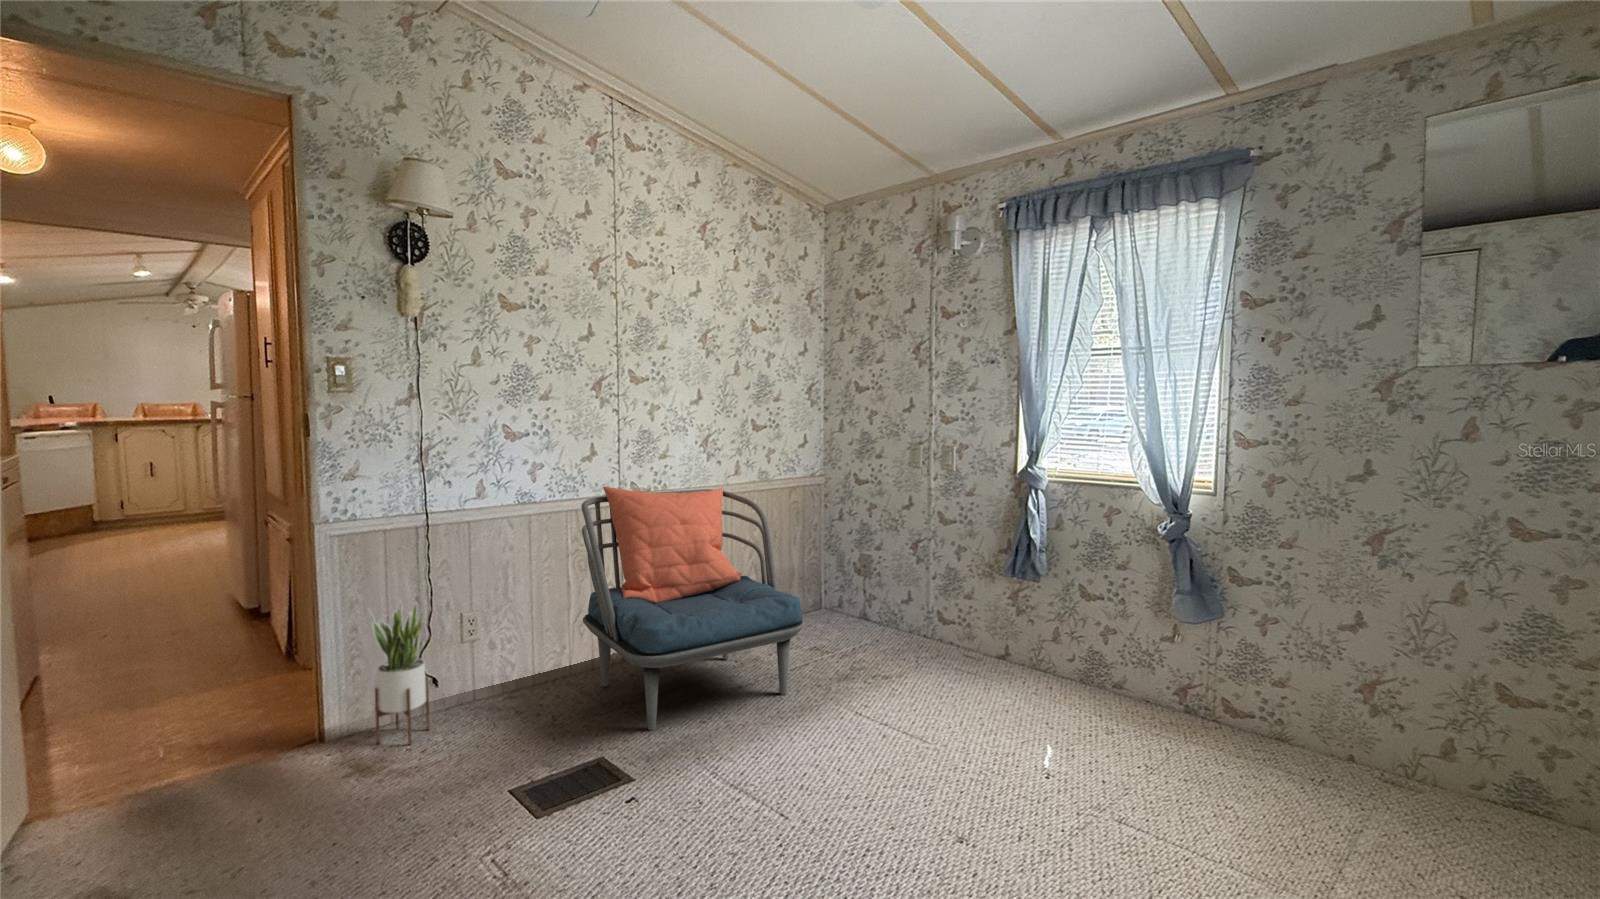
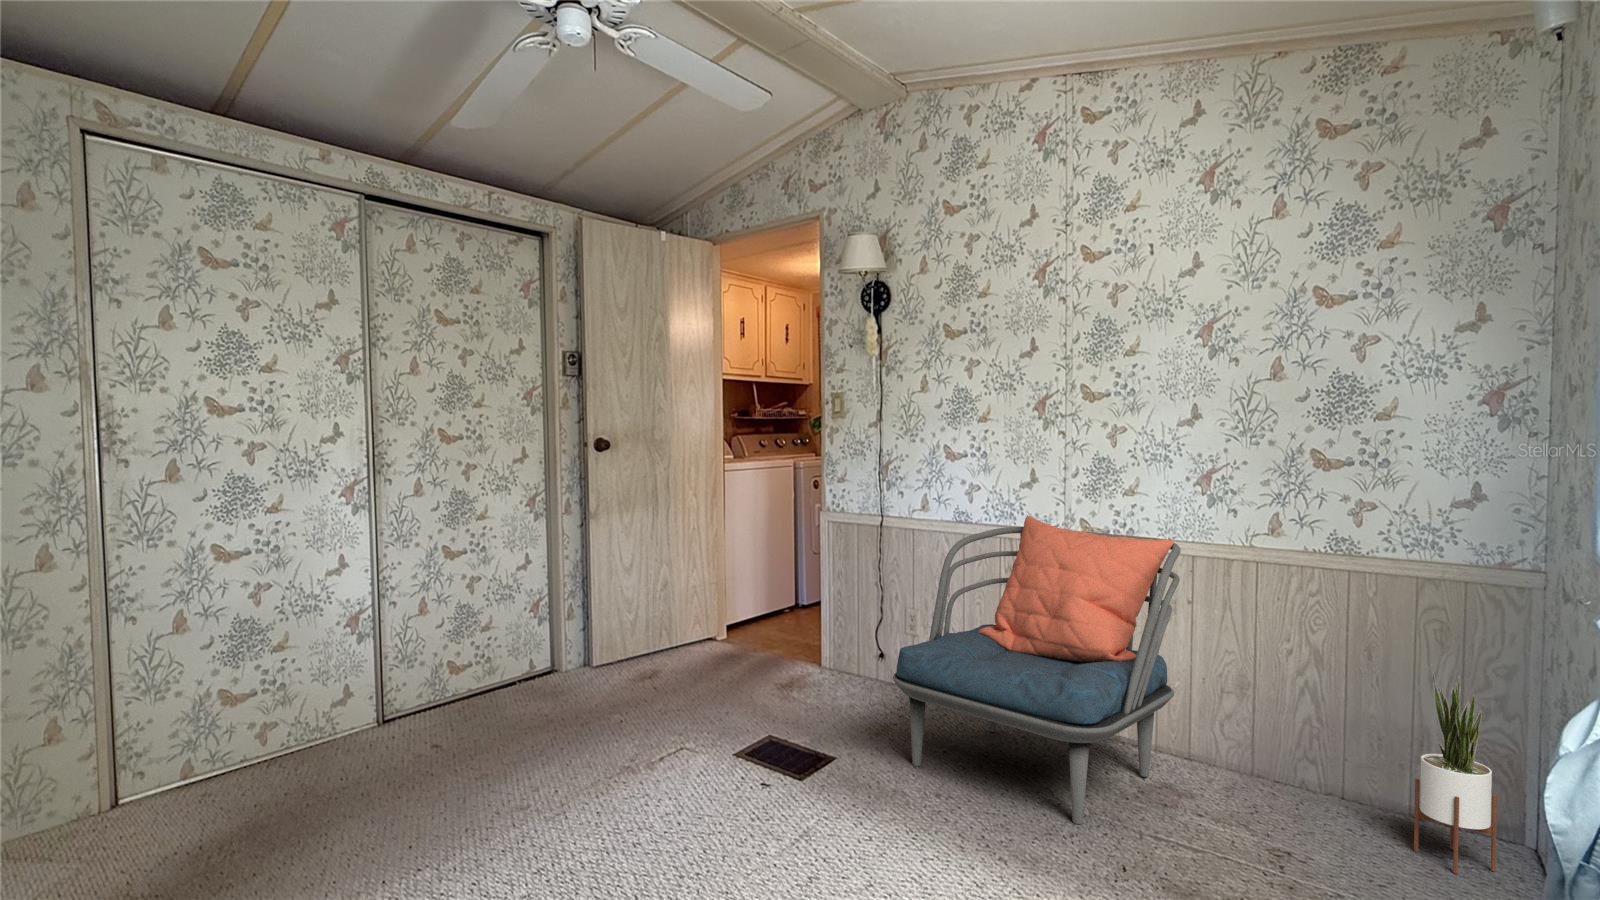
potted plant: present [368,599,430,745] -> present [1414,664,1497,874]

